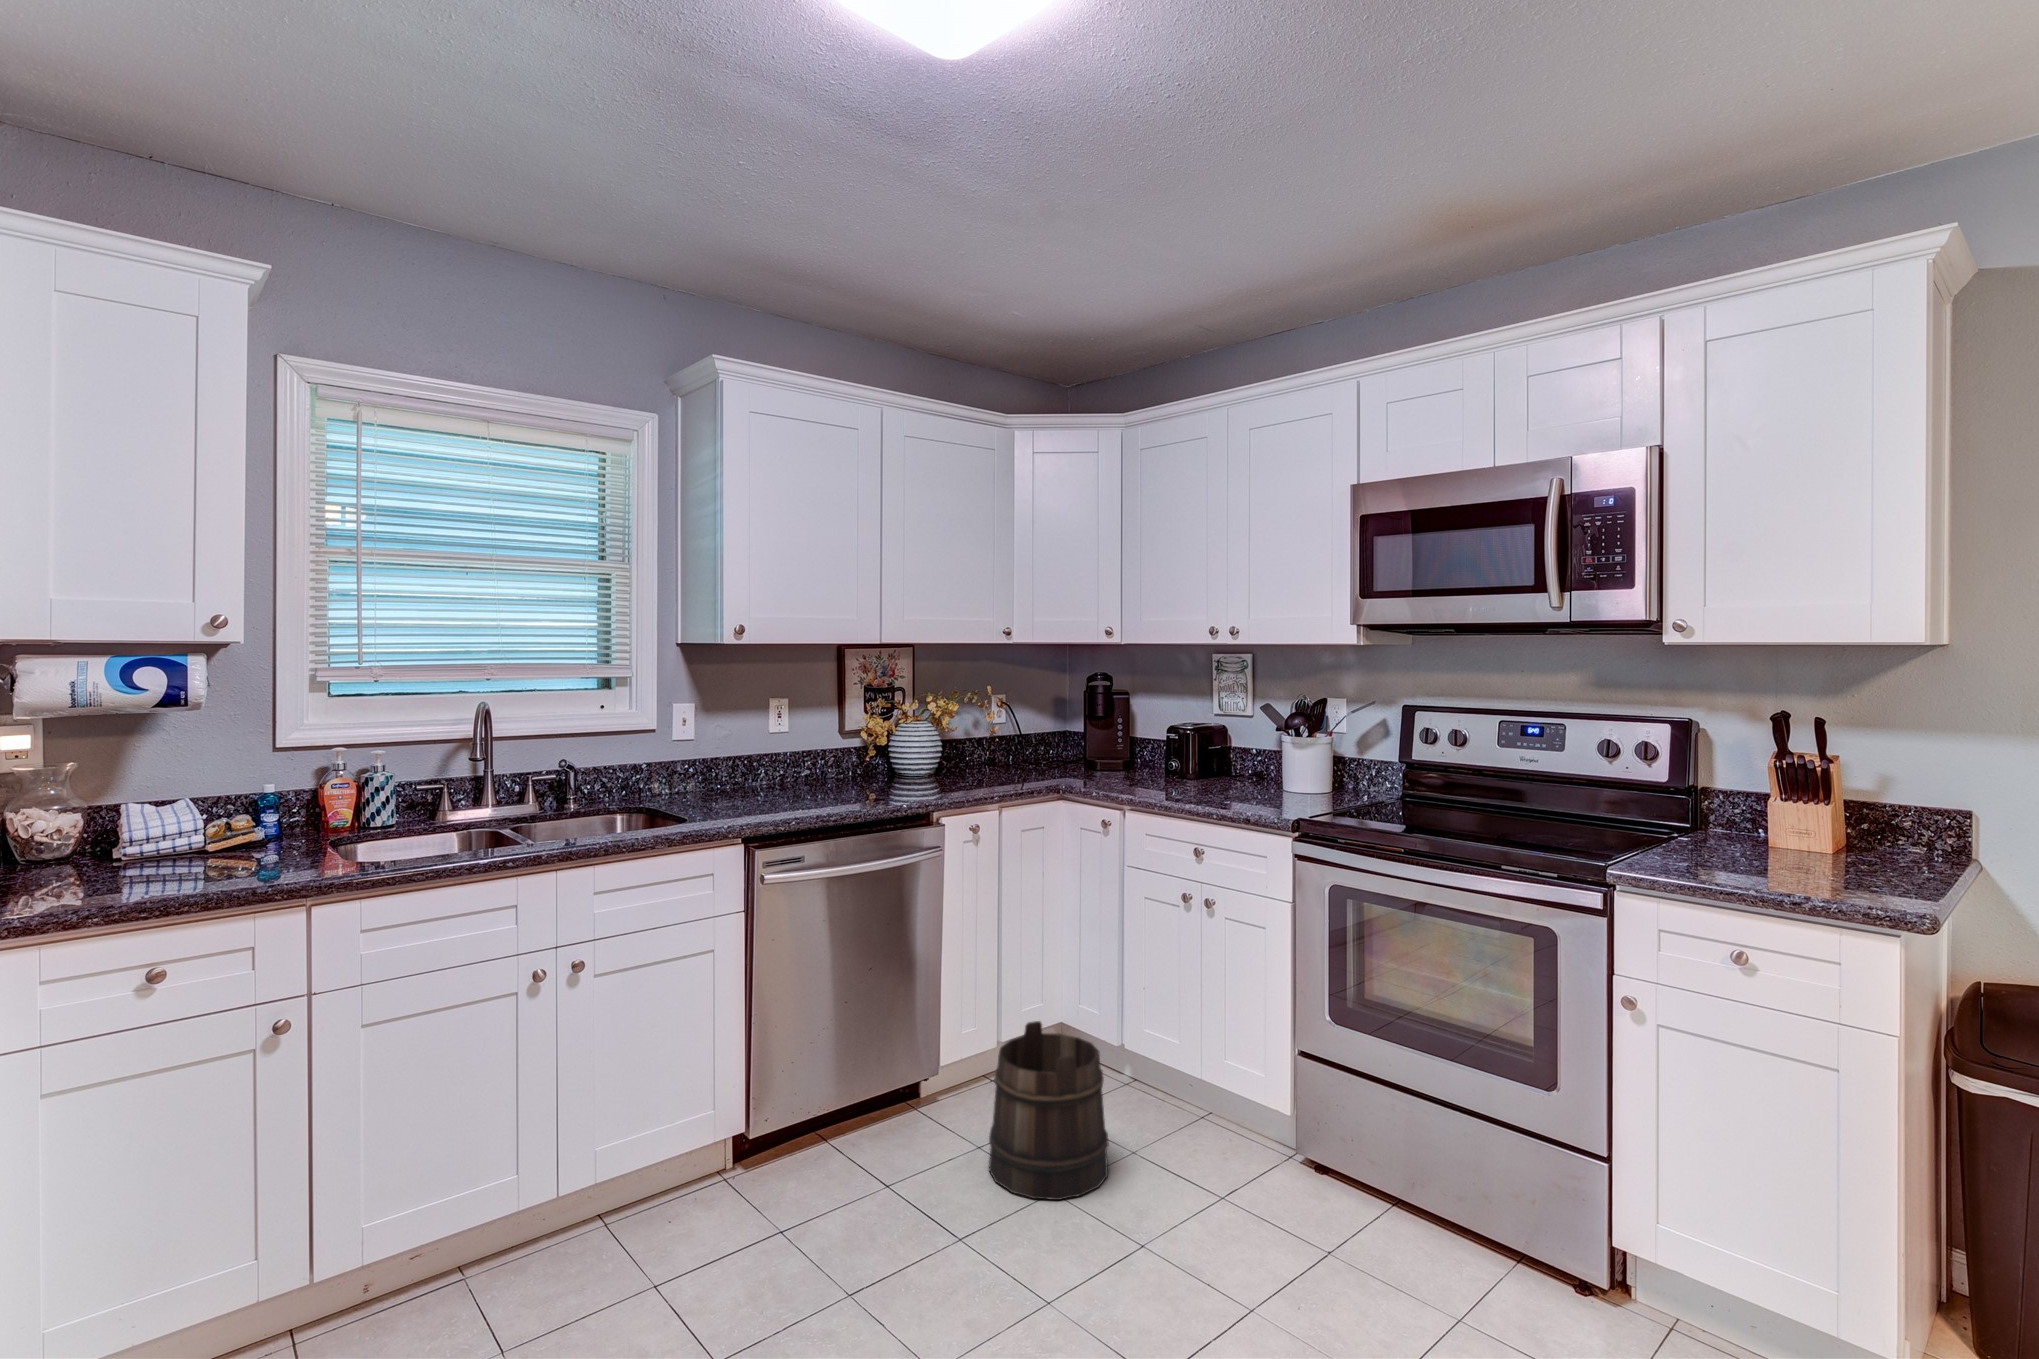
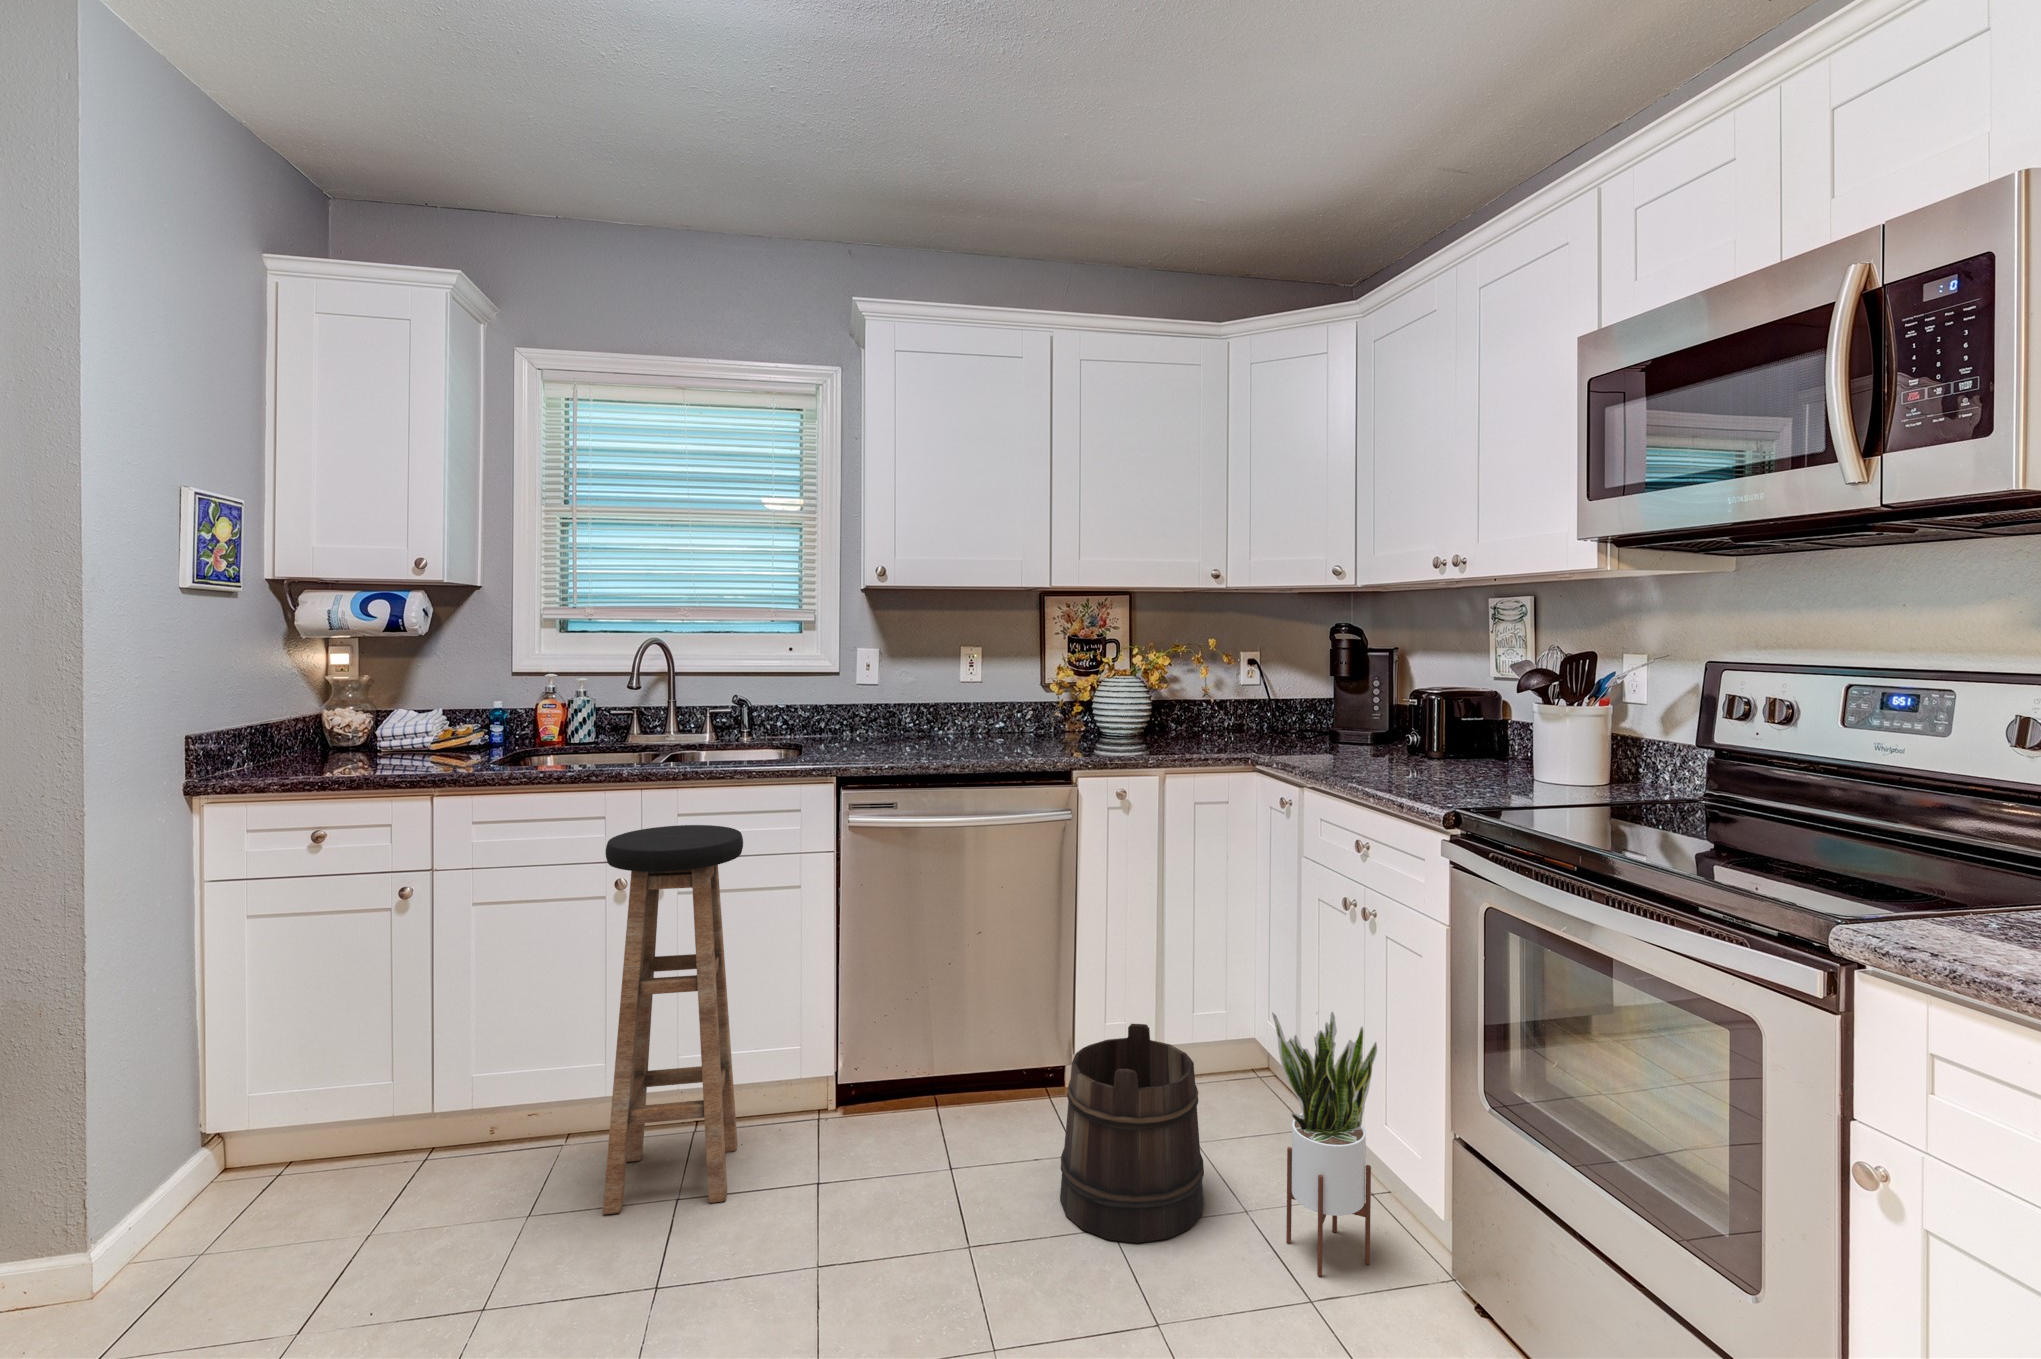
bar stool: none [549,898,701,1315] -> present [603,825,743,1214]
potted plant: none [1174,980,1240,1181] -> present [1272,1012,1377,1276]

